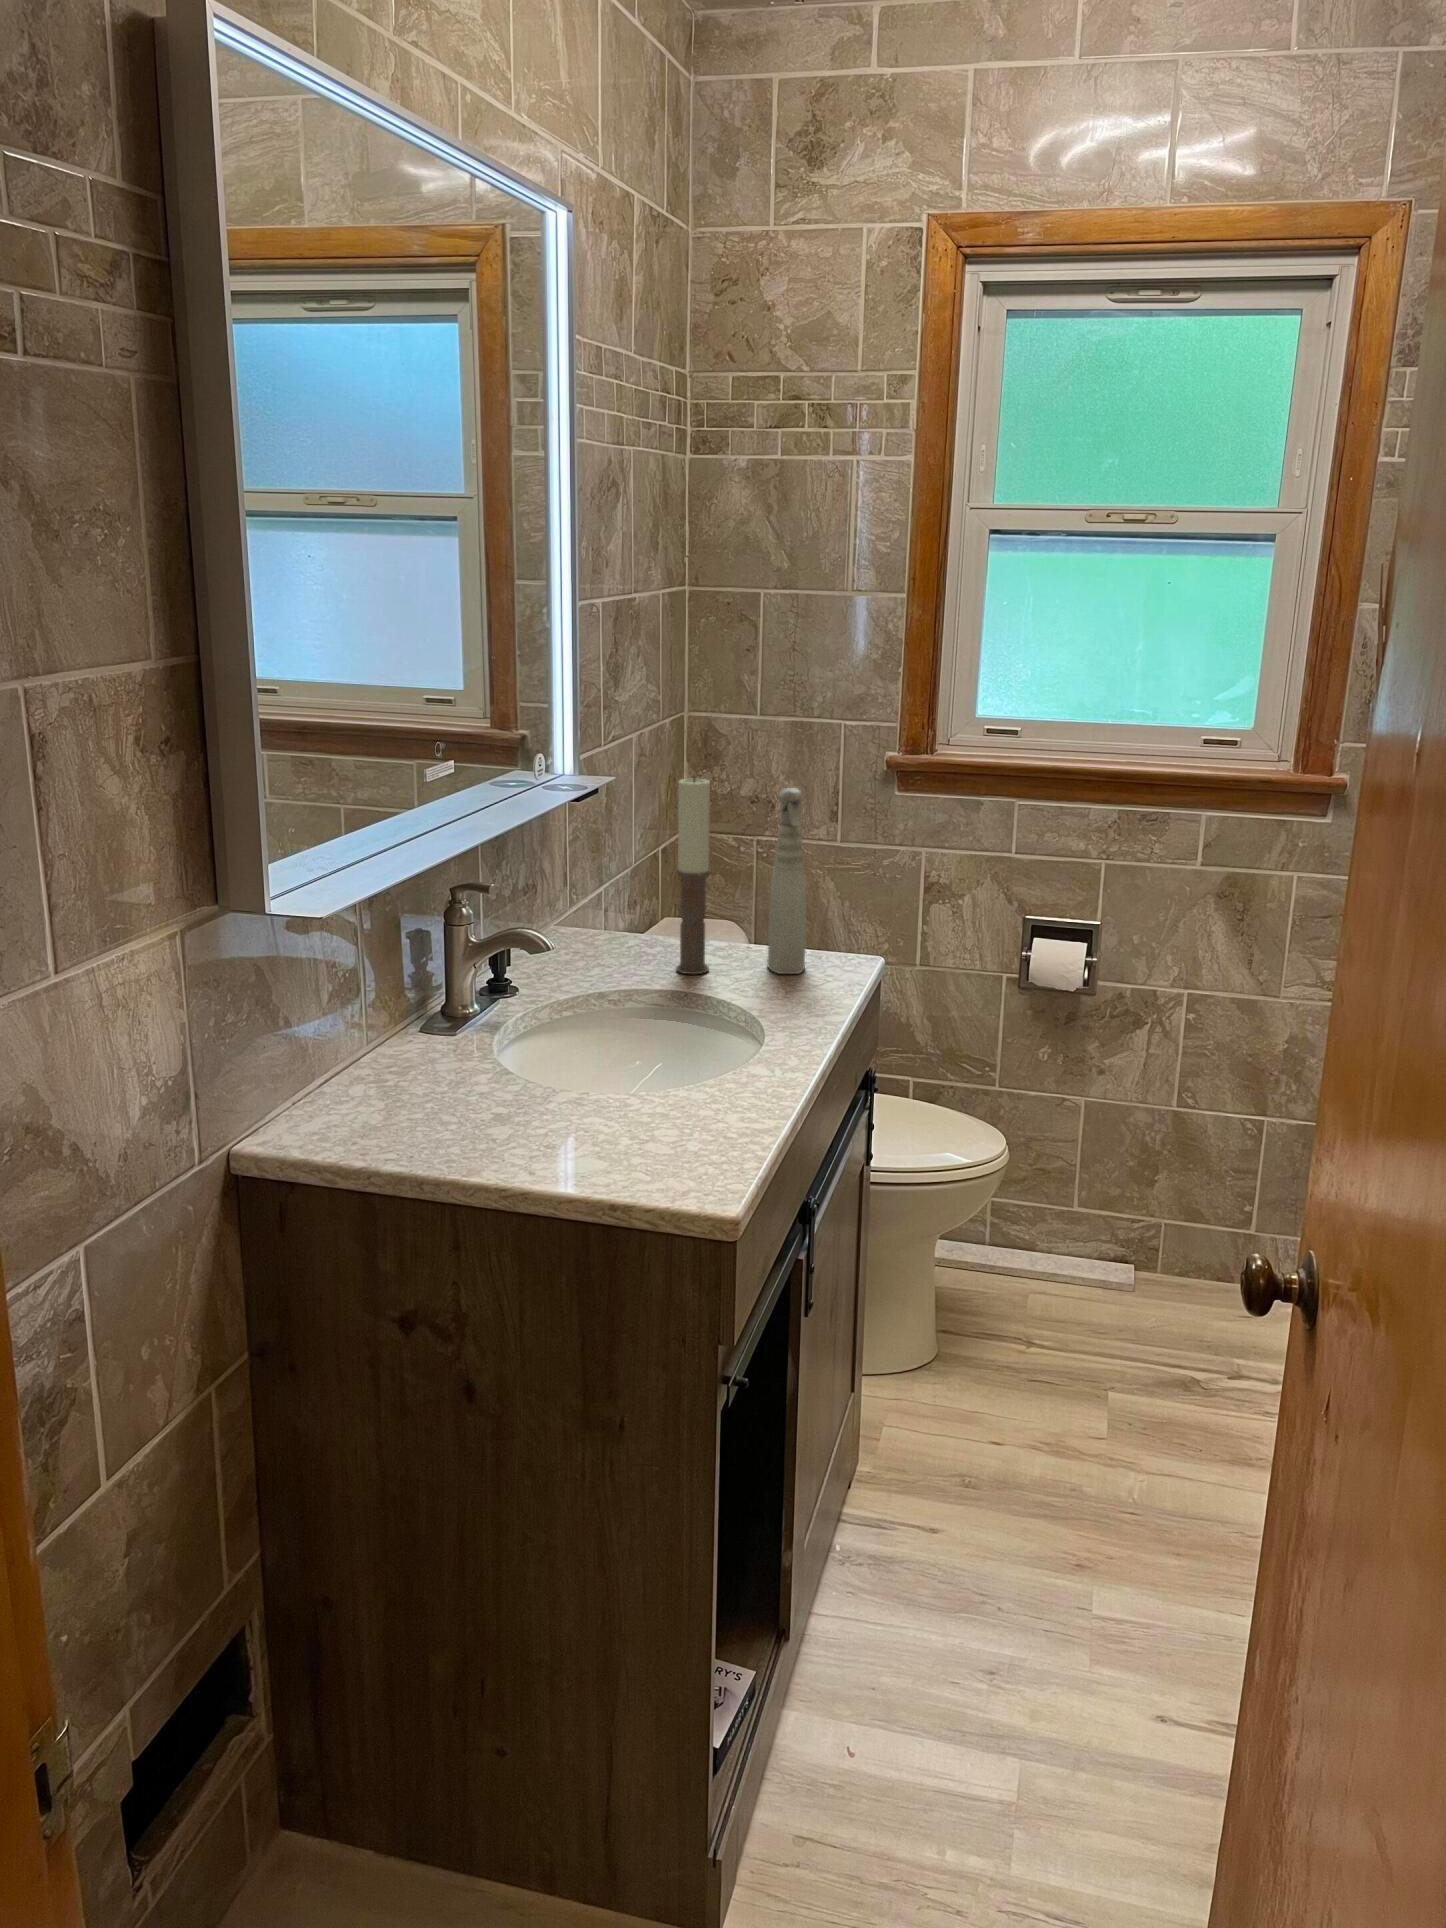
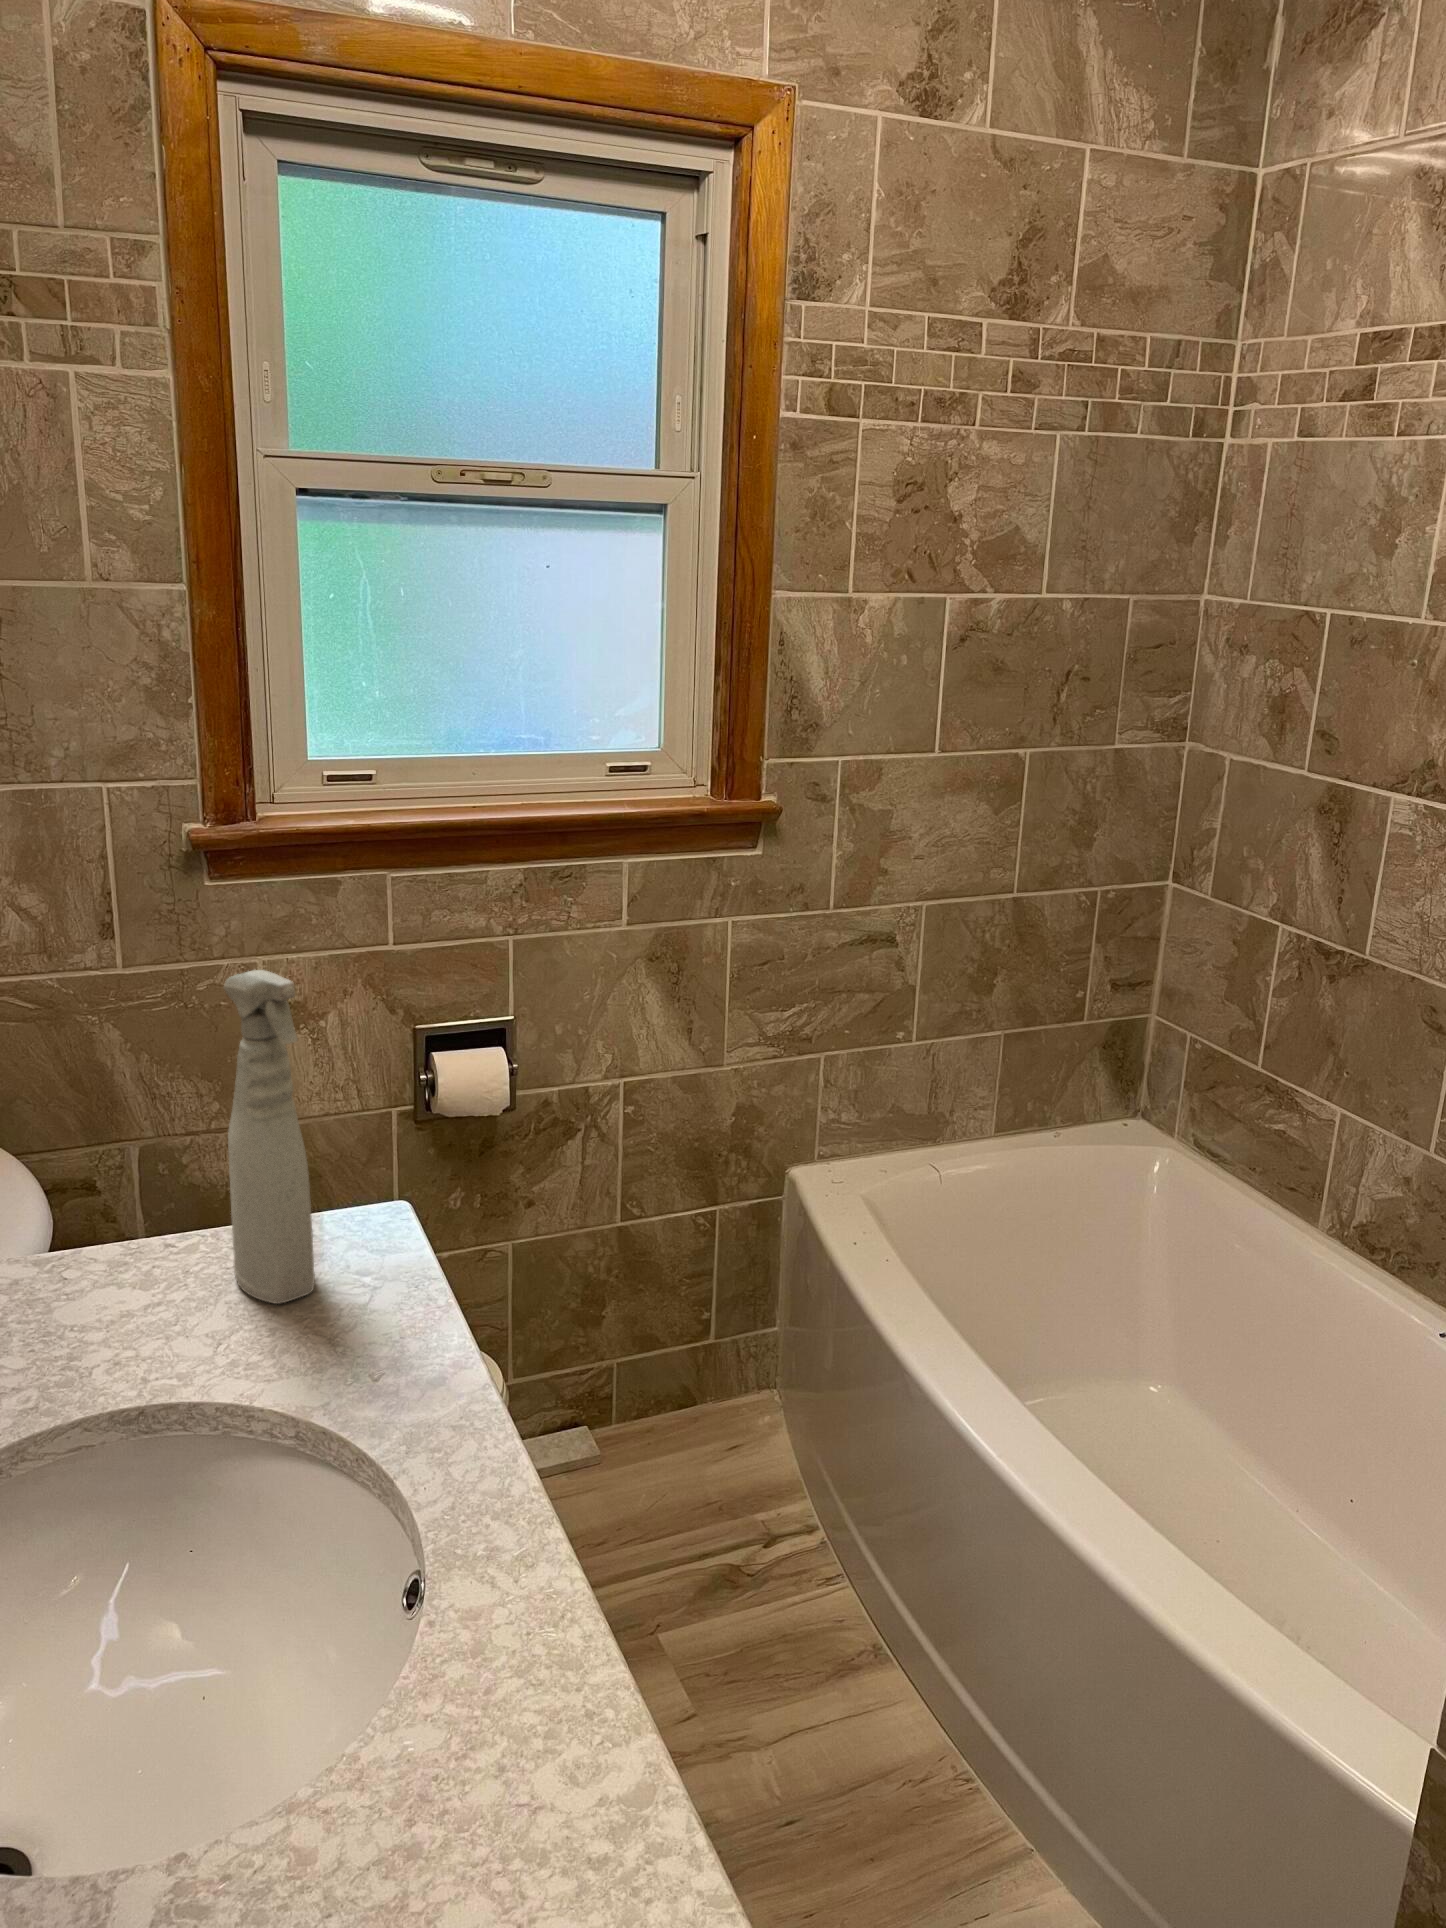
candle: present [676,778,711,974] -> none [38,983,141,1363]

